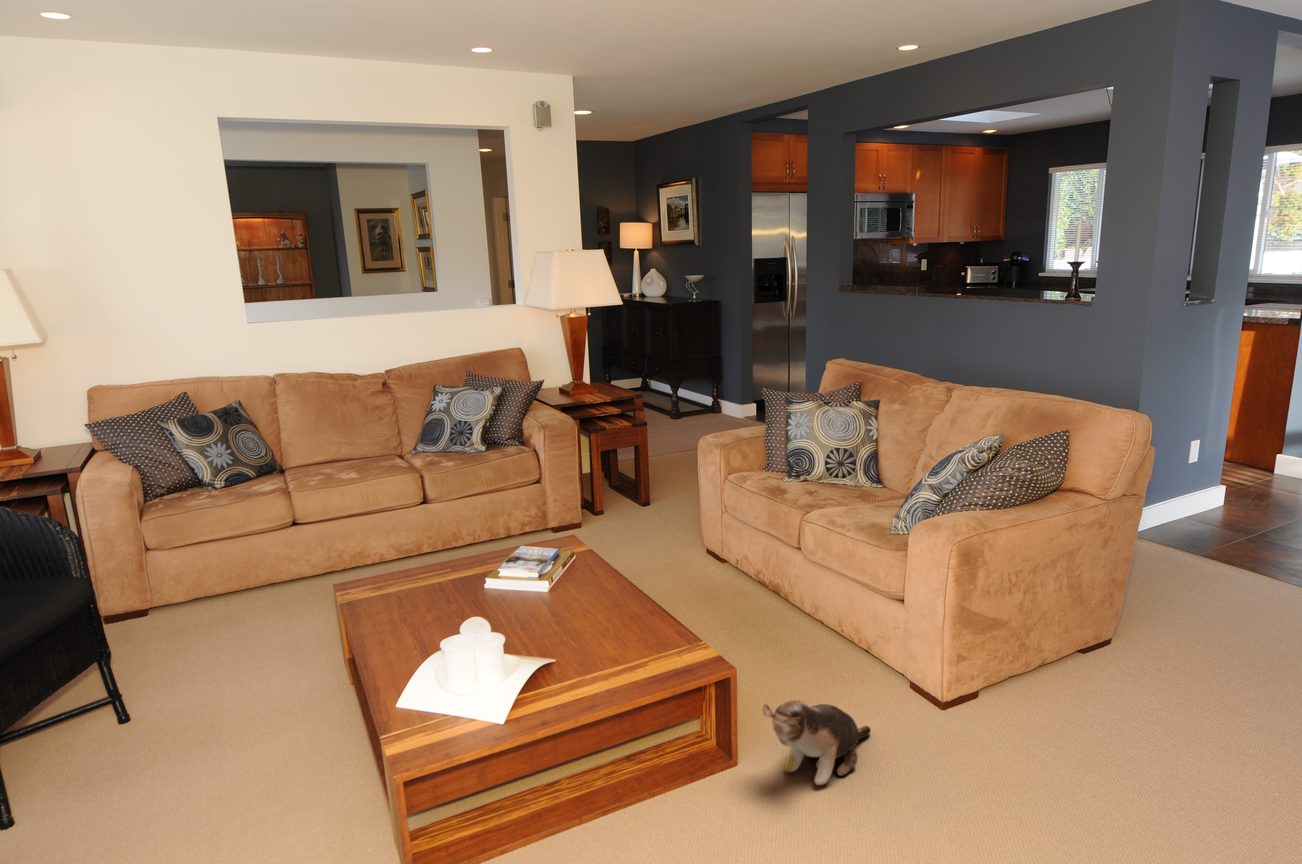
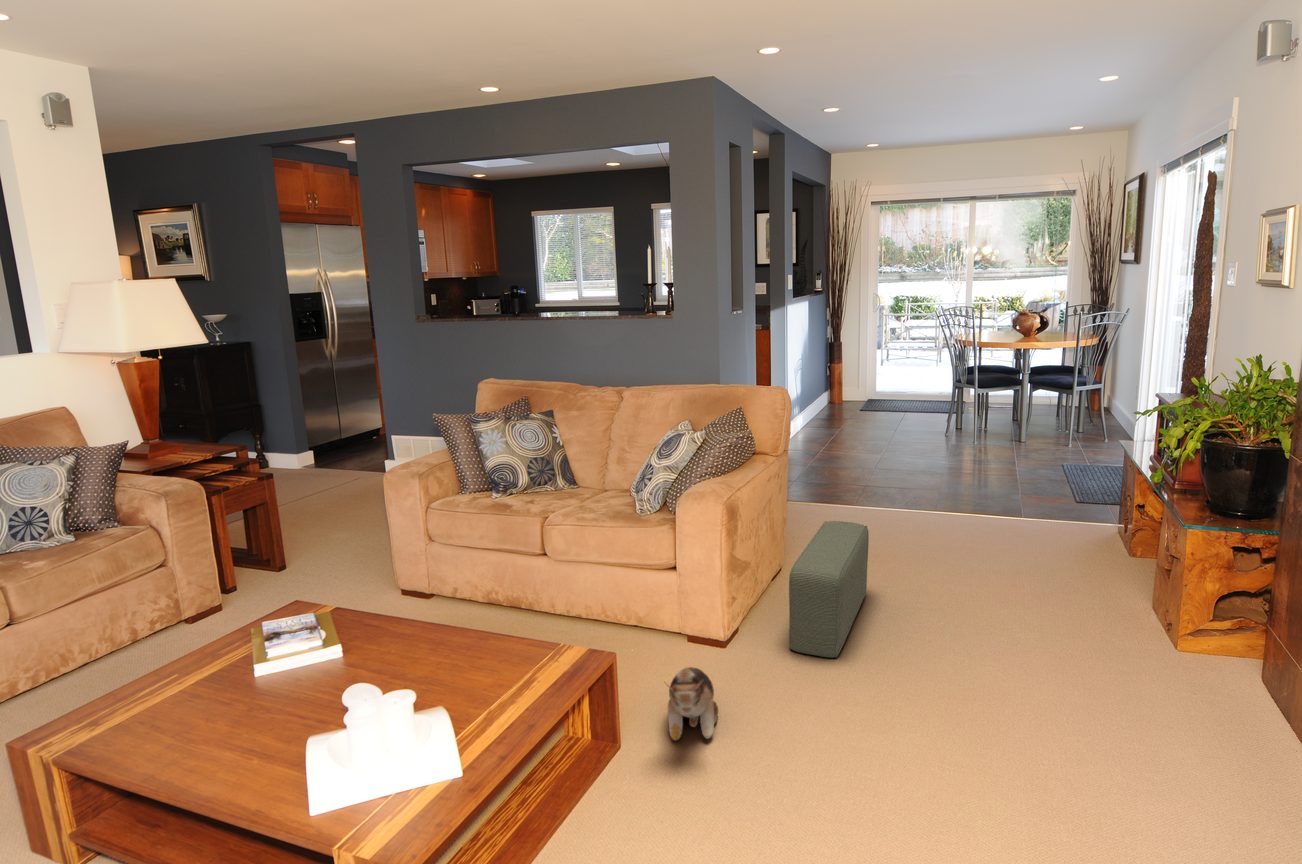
pouf: none [1018,603,1228,774] -> present [789,521,869,658]

